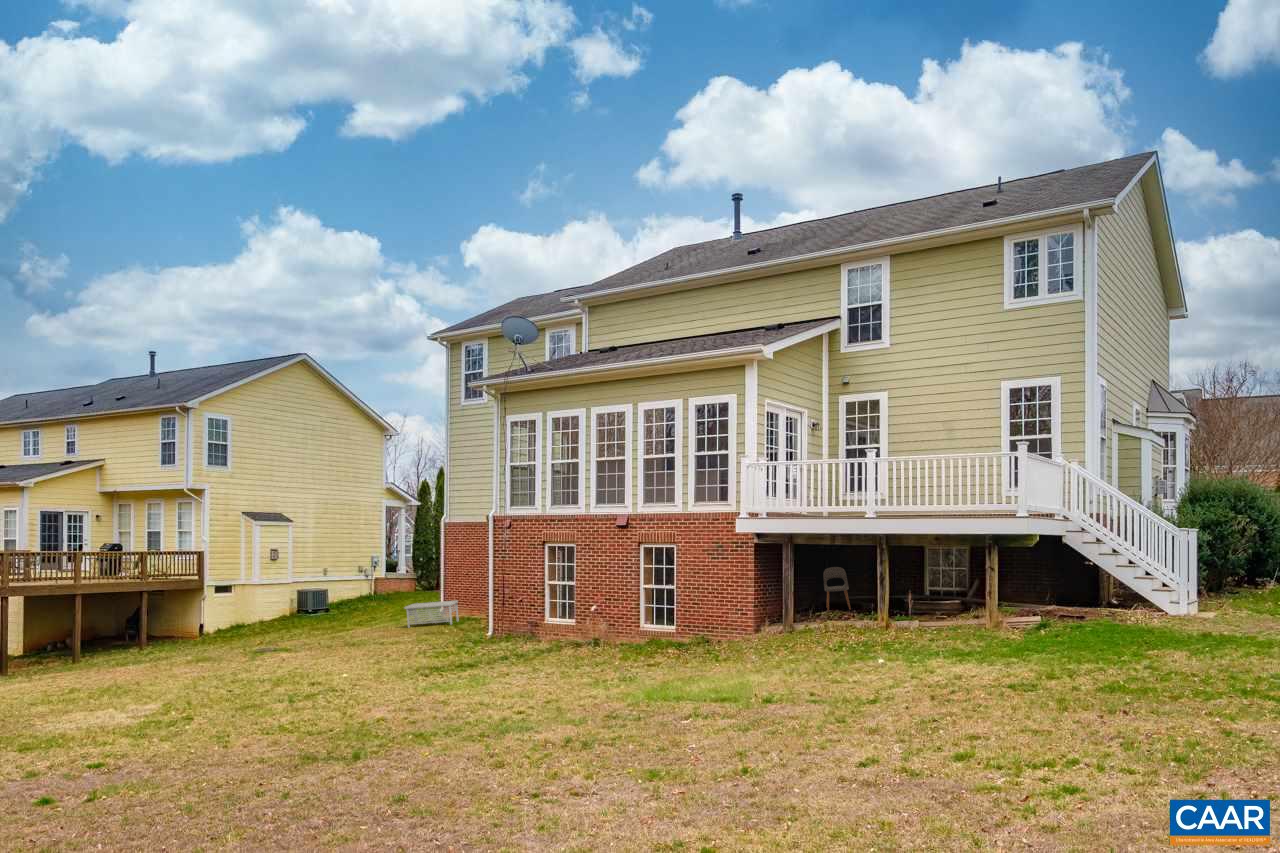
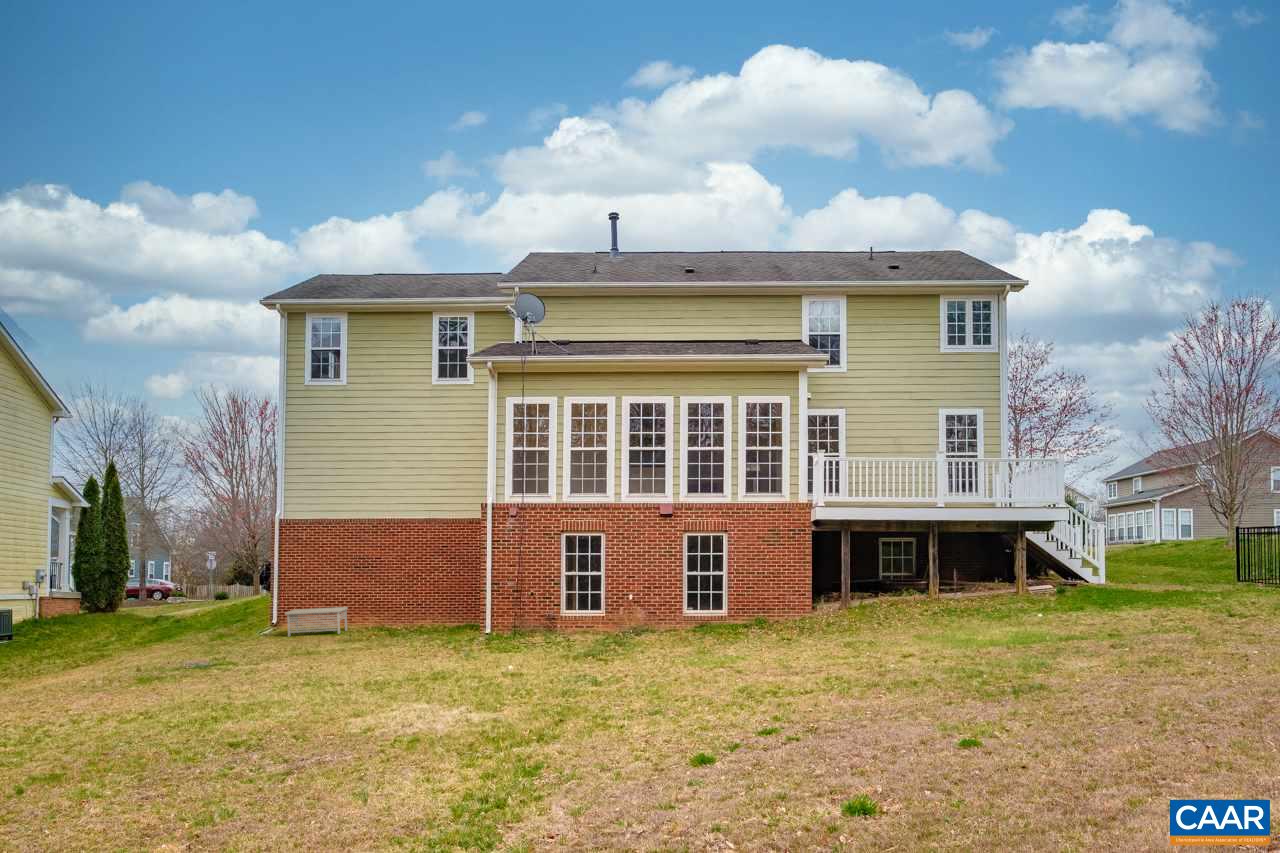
chair: present [823,567,851,611] -> none [765,578,795,626]

